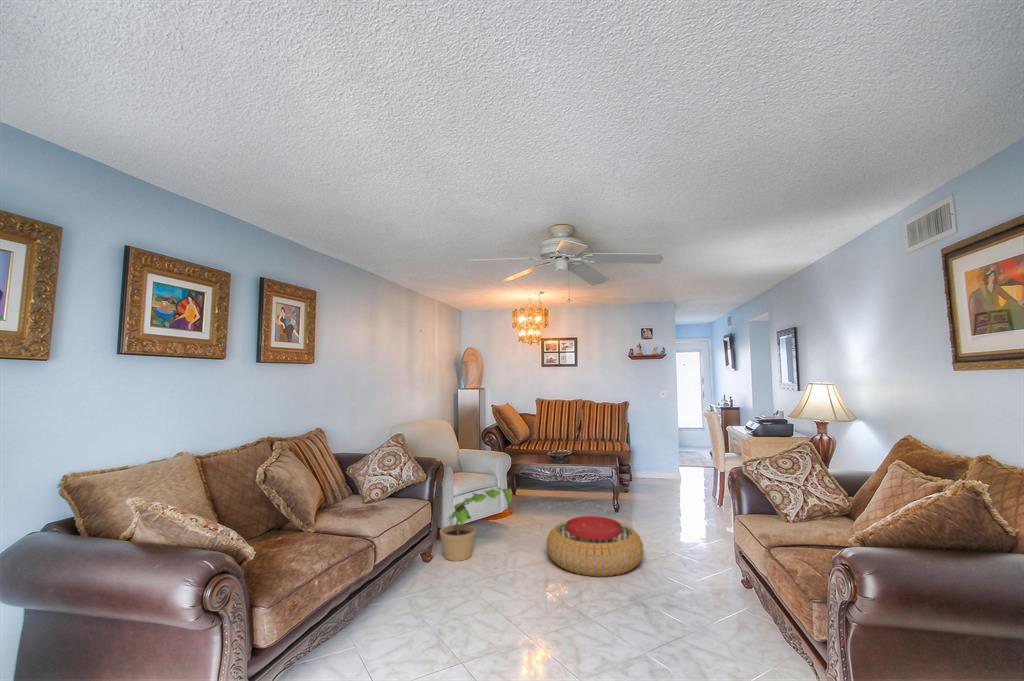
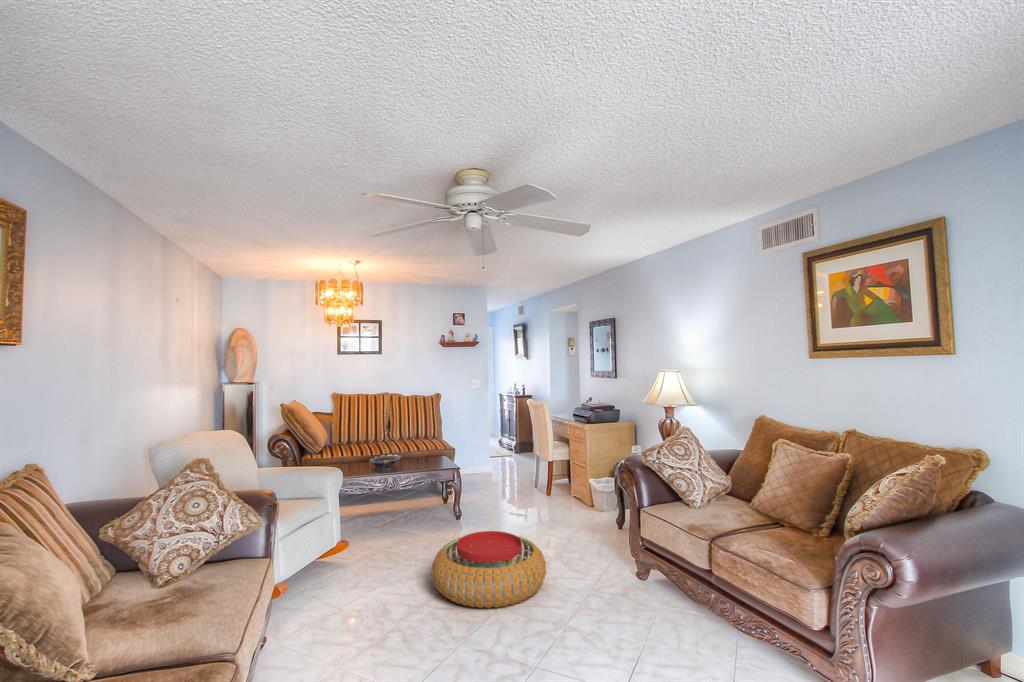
potted plant: present [440,488,512,561] -> none [279,518,392,639]

